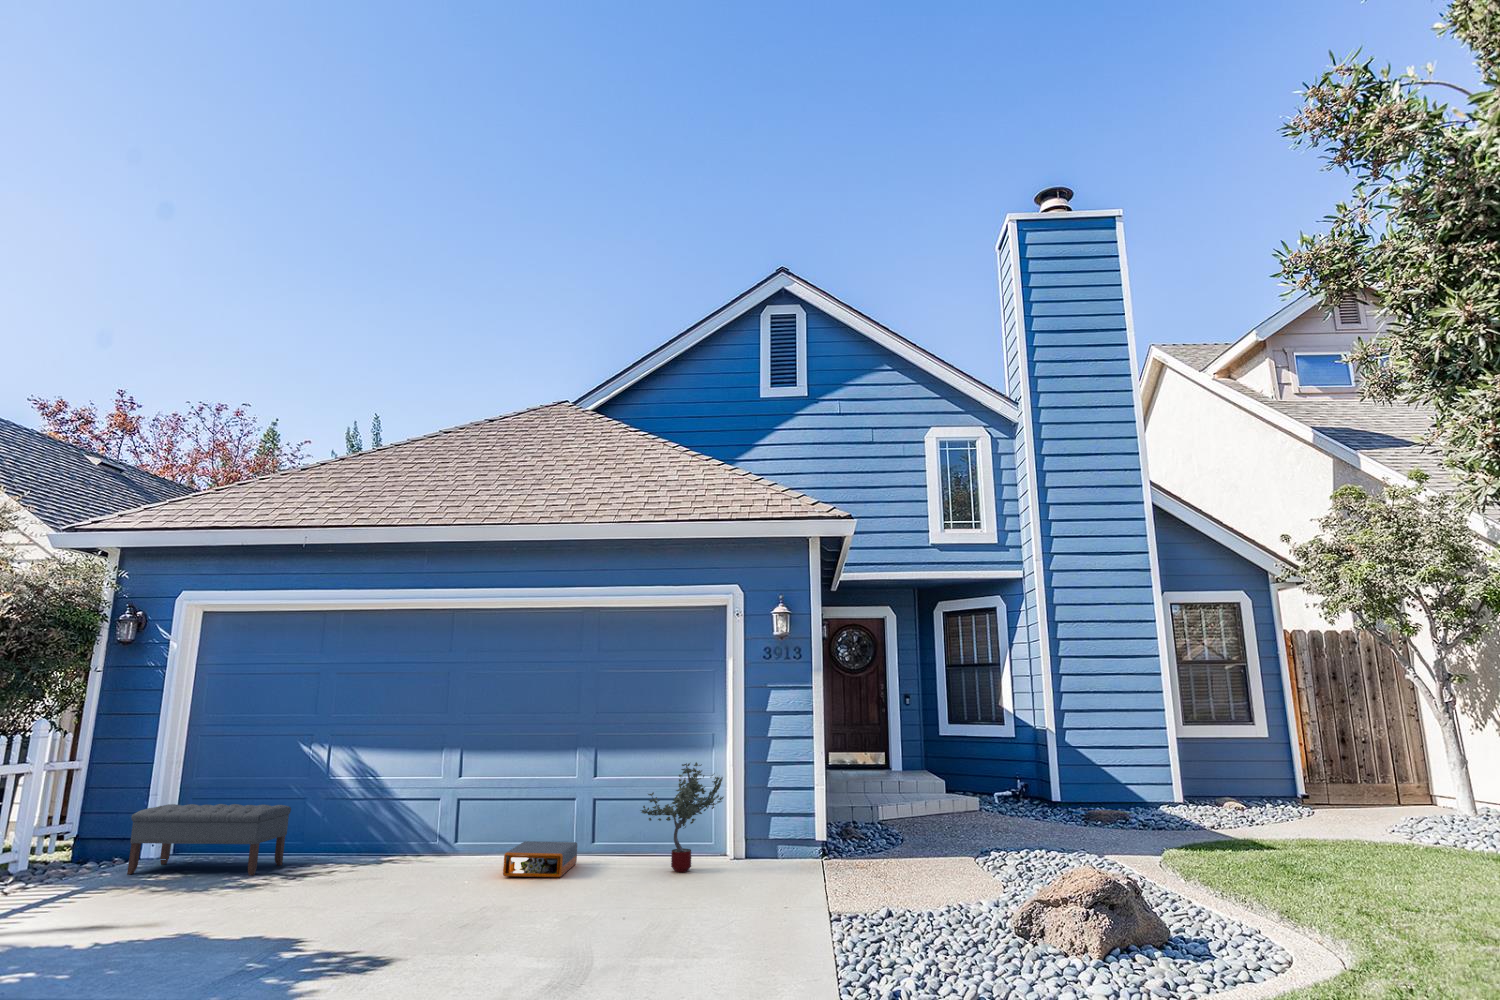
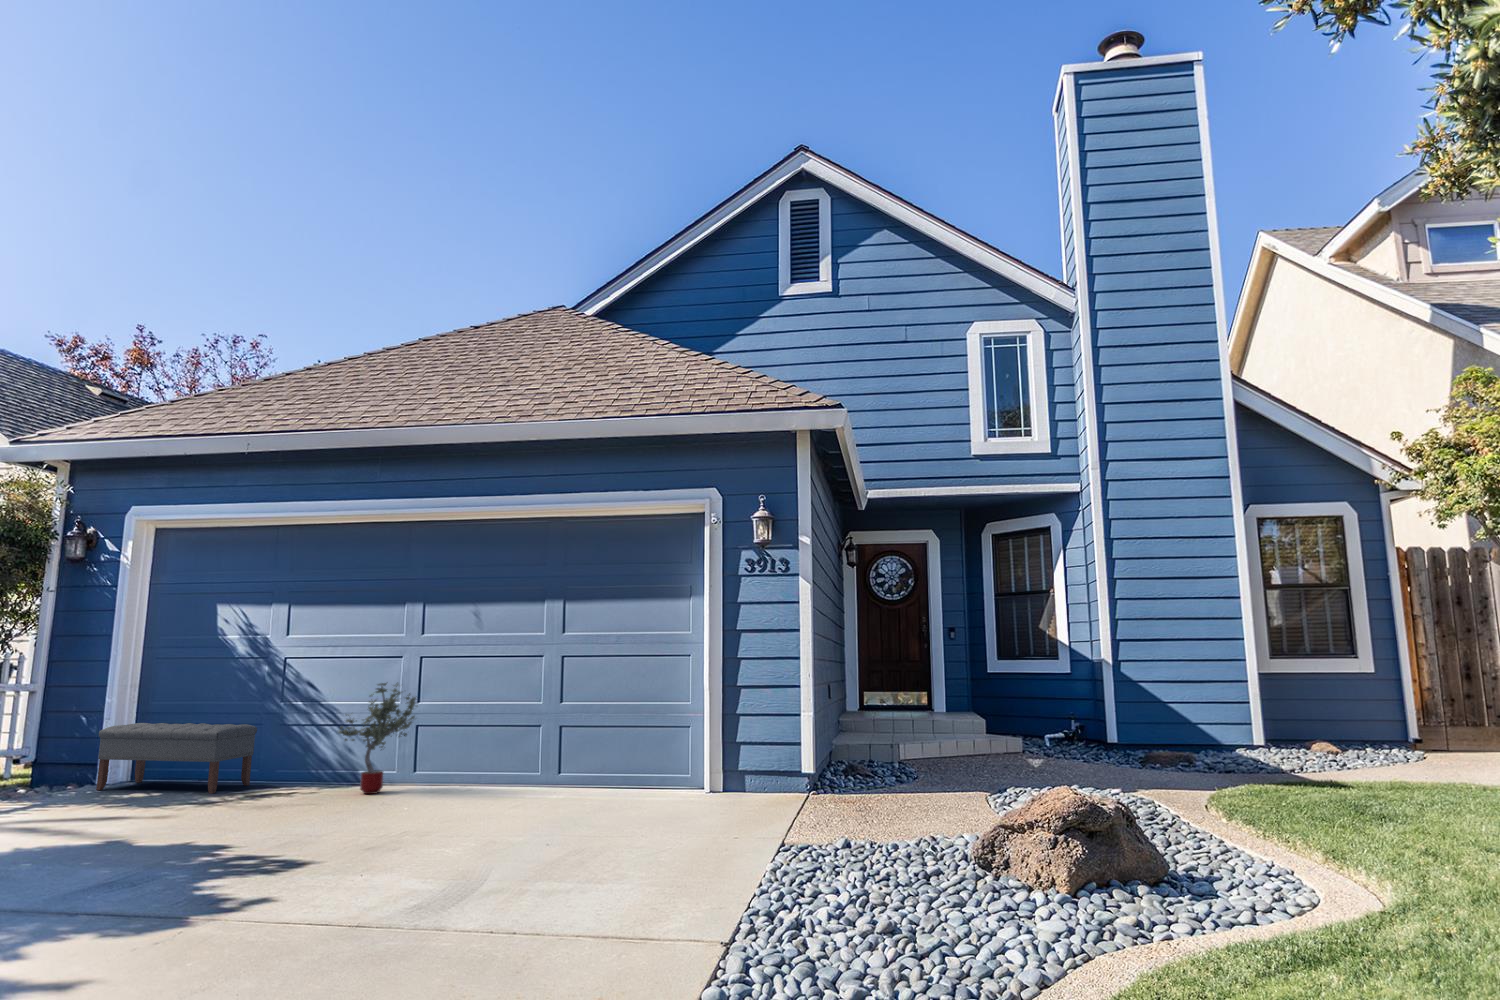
potted tree: present [641,762,724,873] -> present [338,683,416,794]
storage box: present [503,841,577,877] -> none [456,765,543,801]

